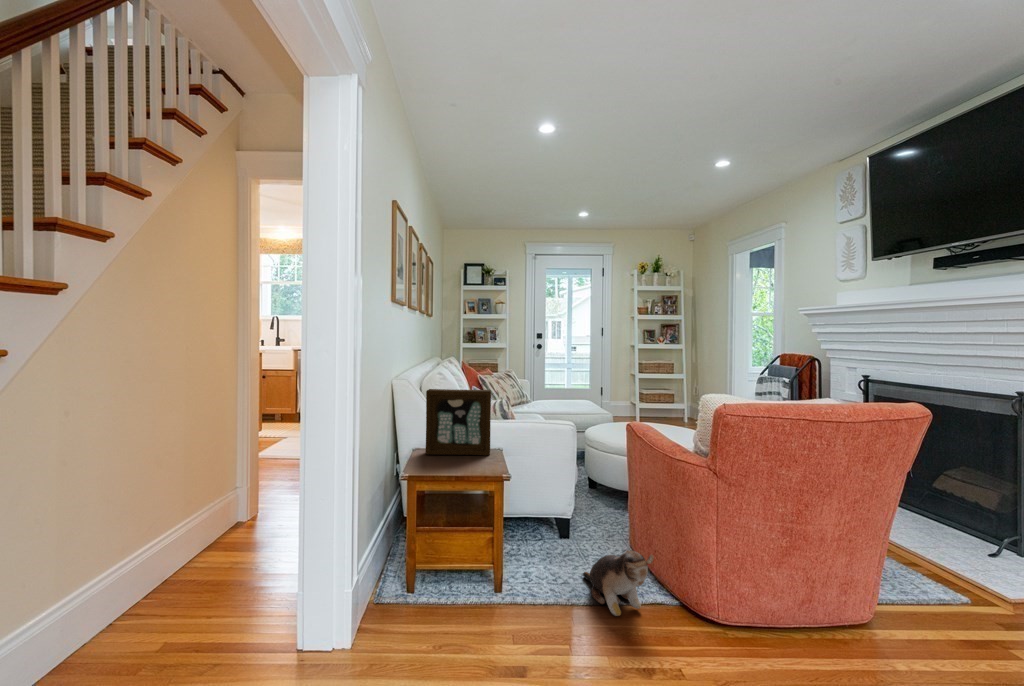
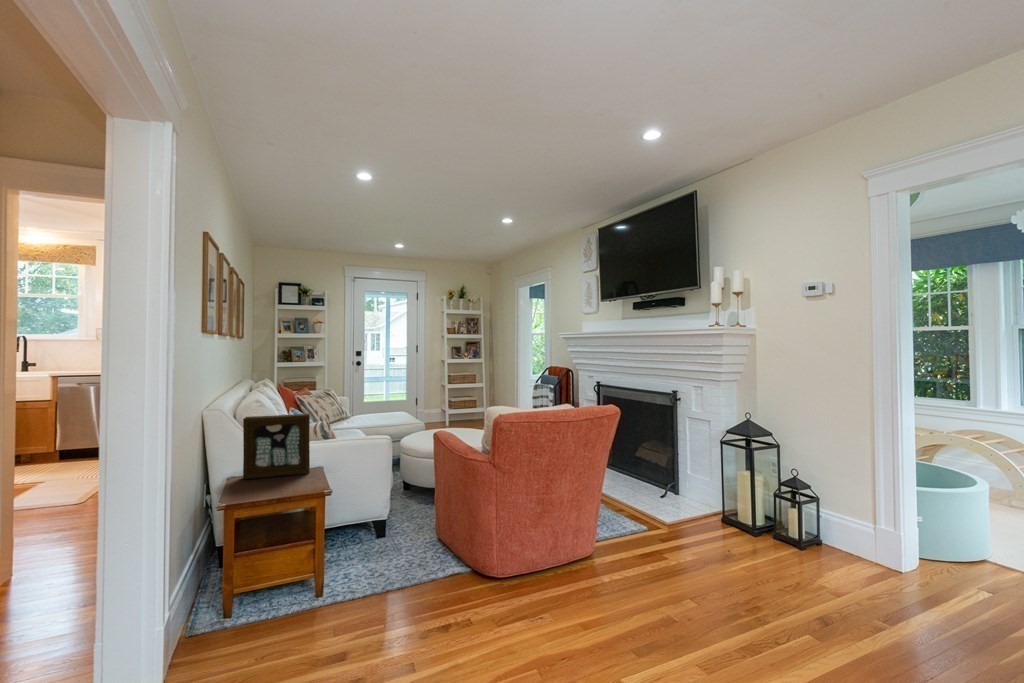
plush toy: present [583,550,654,616] -> none [397,539,452,595]

